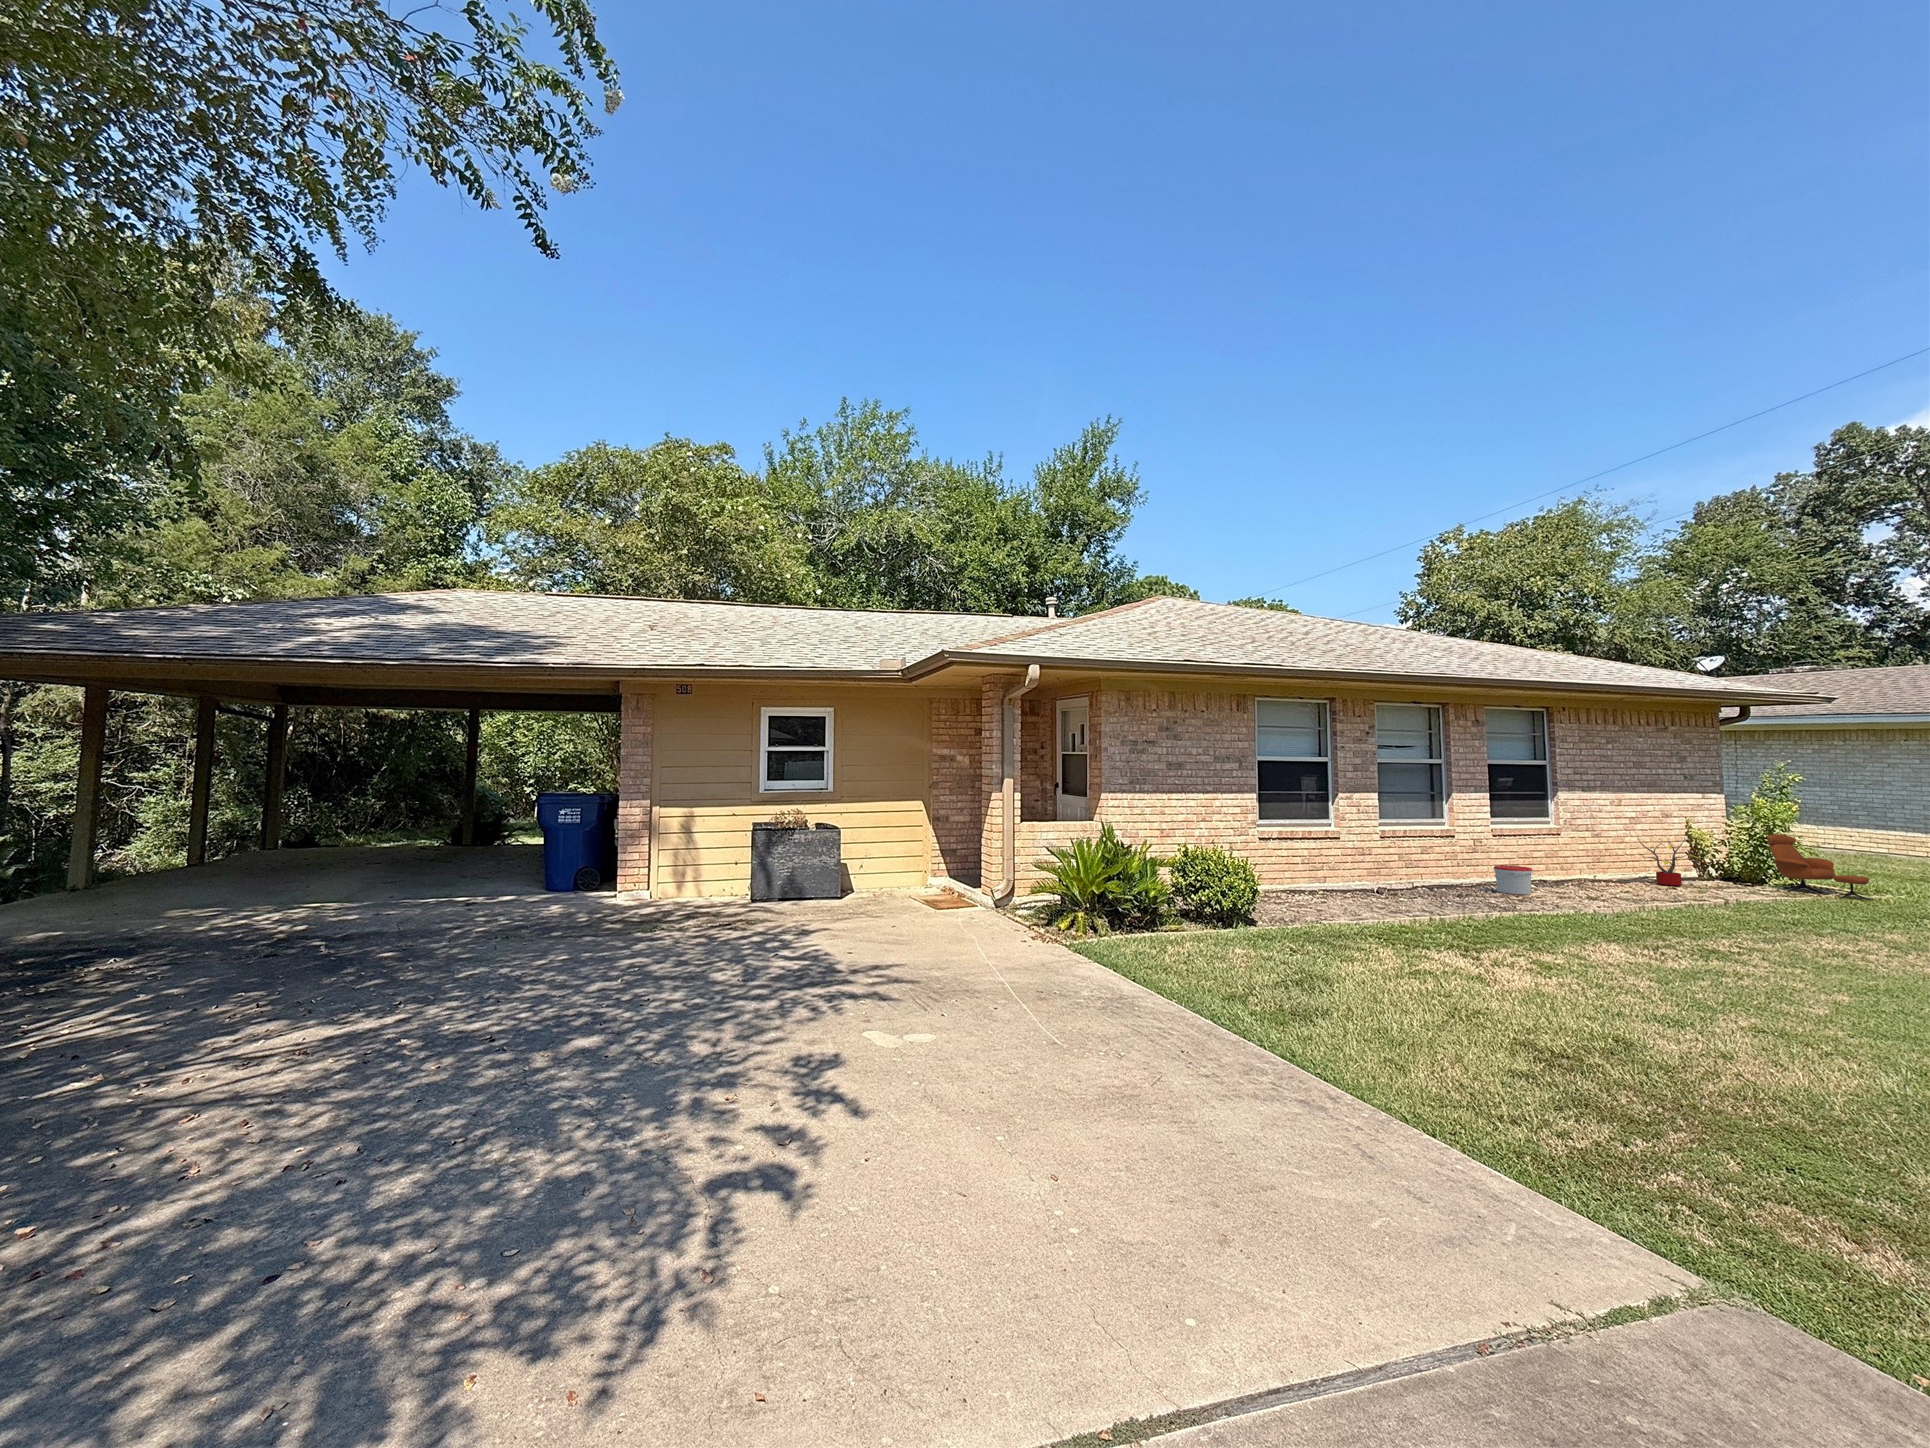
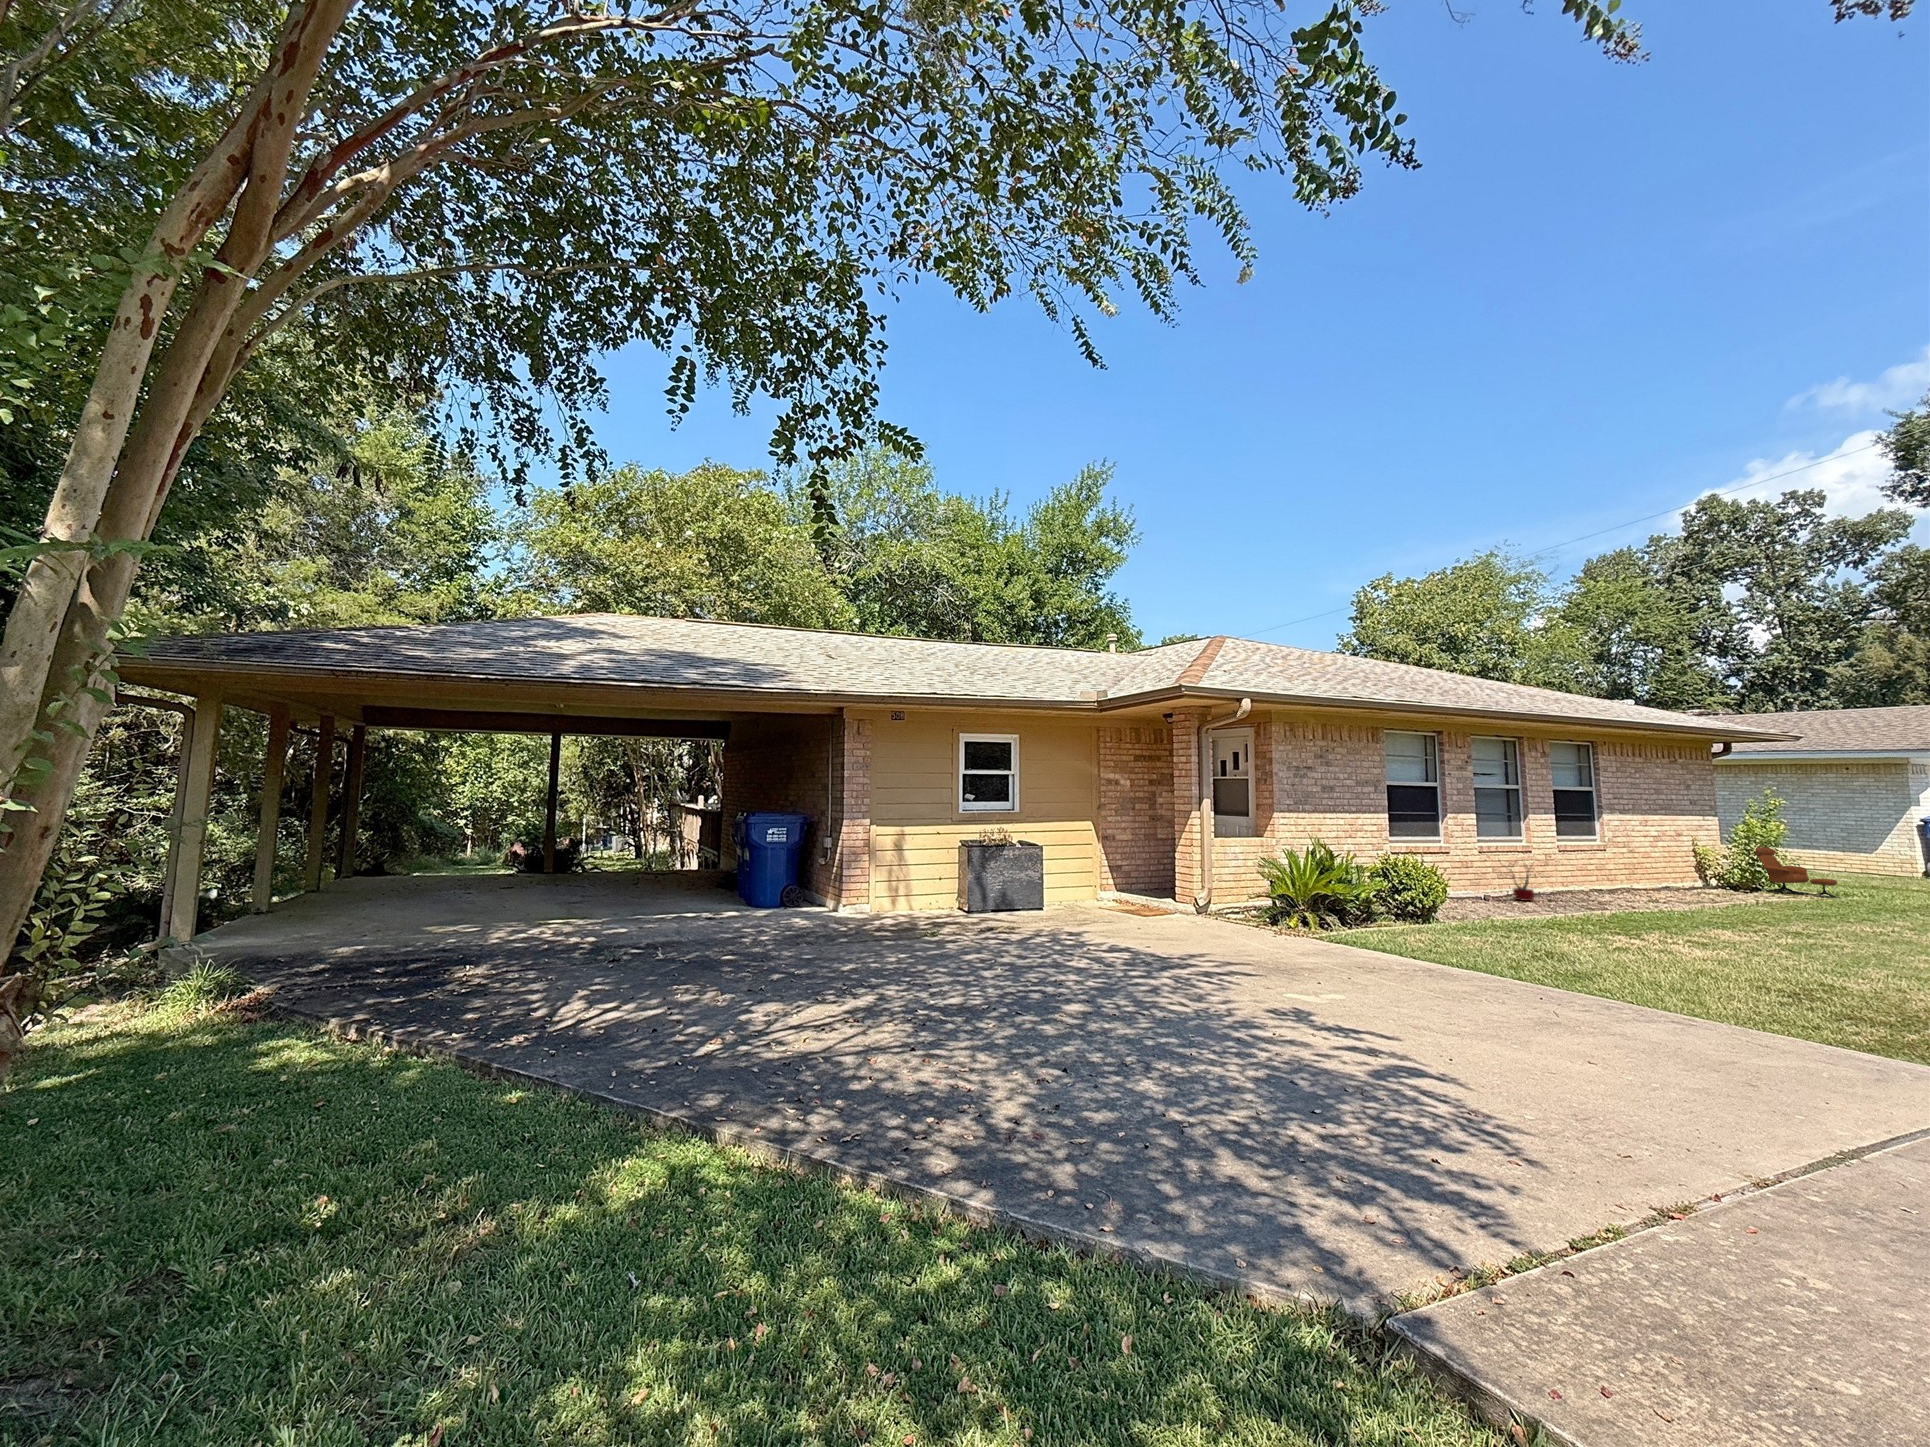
decorative plant: present [1638,838,1697,886] -> present [1510,864,1534,901]
bucket: present [1494,865,1533,894] -> none [1562,874,1595,898]

